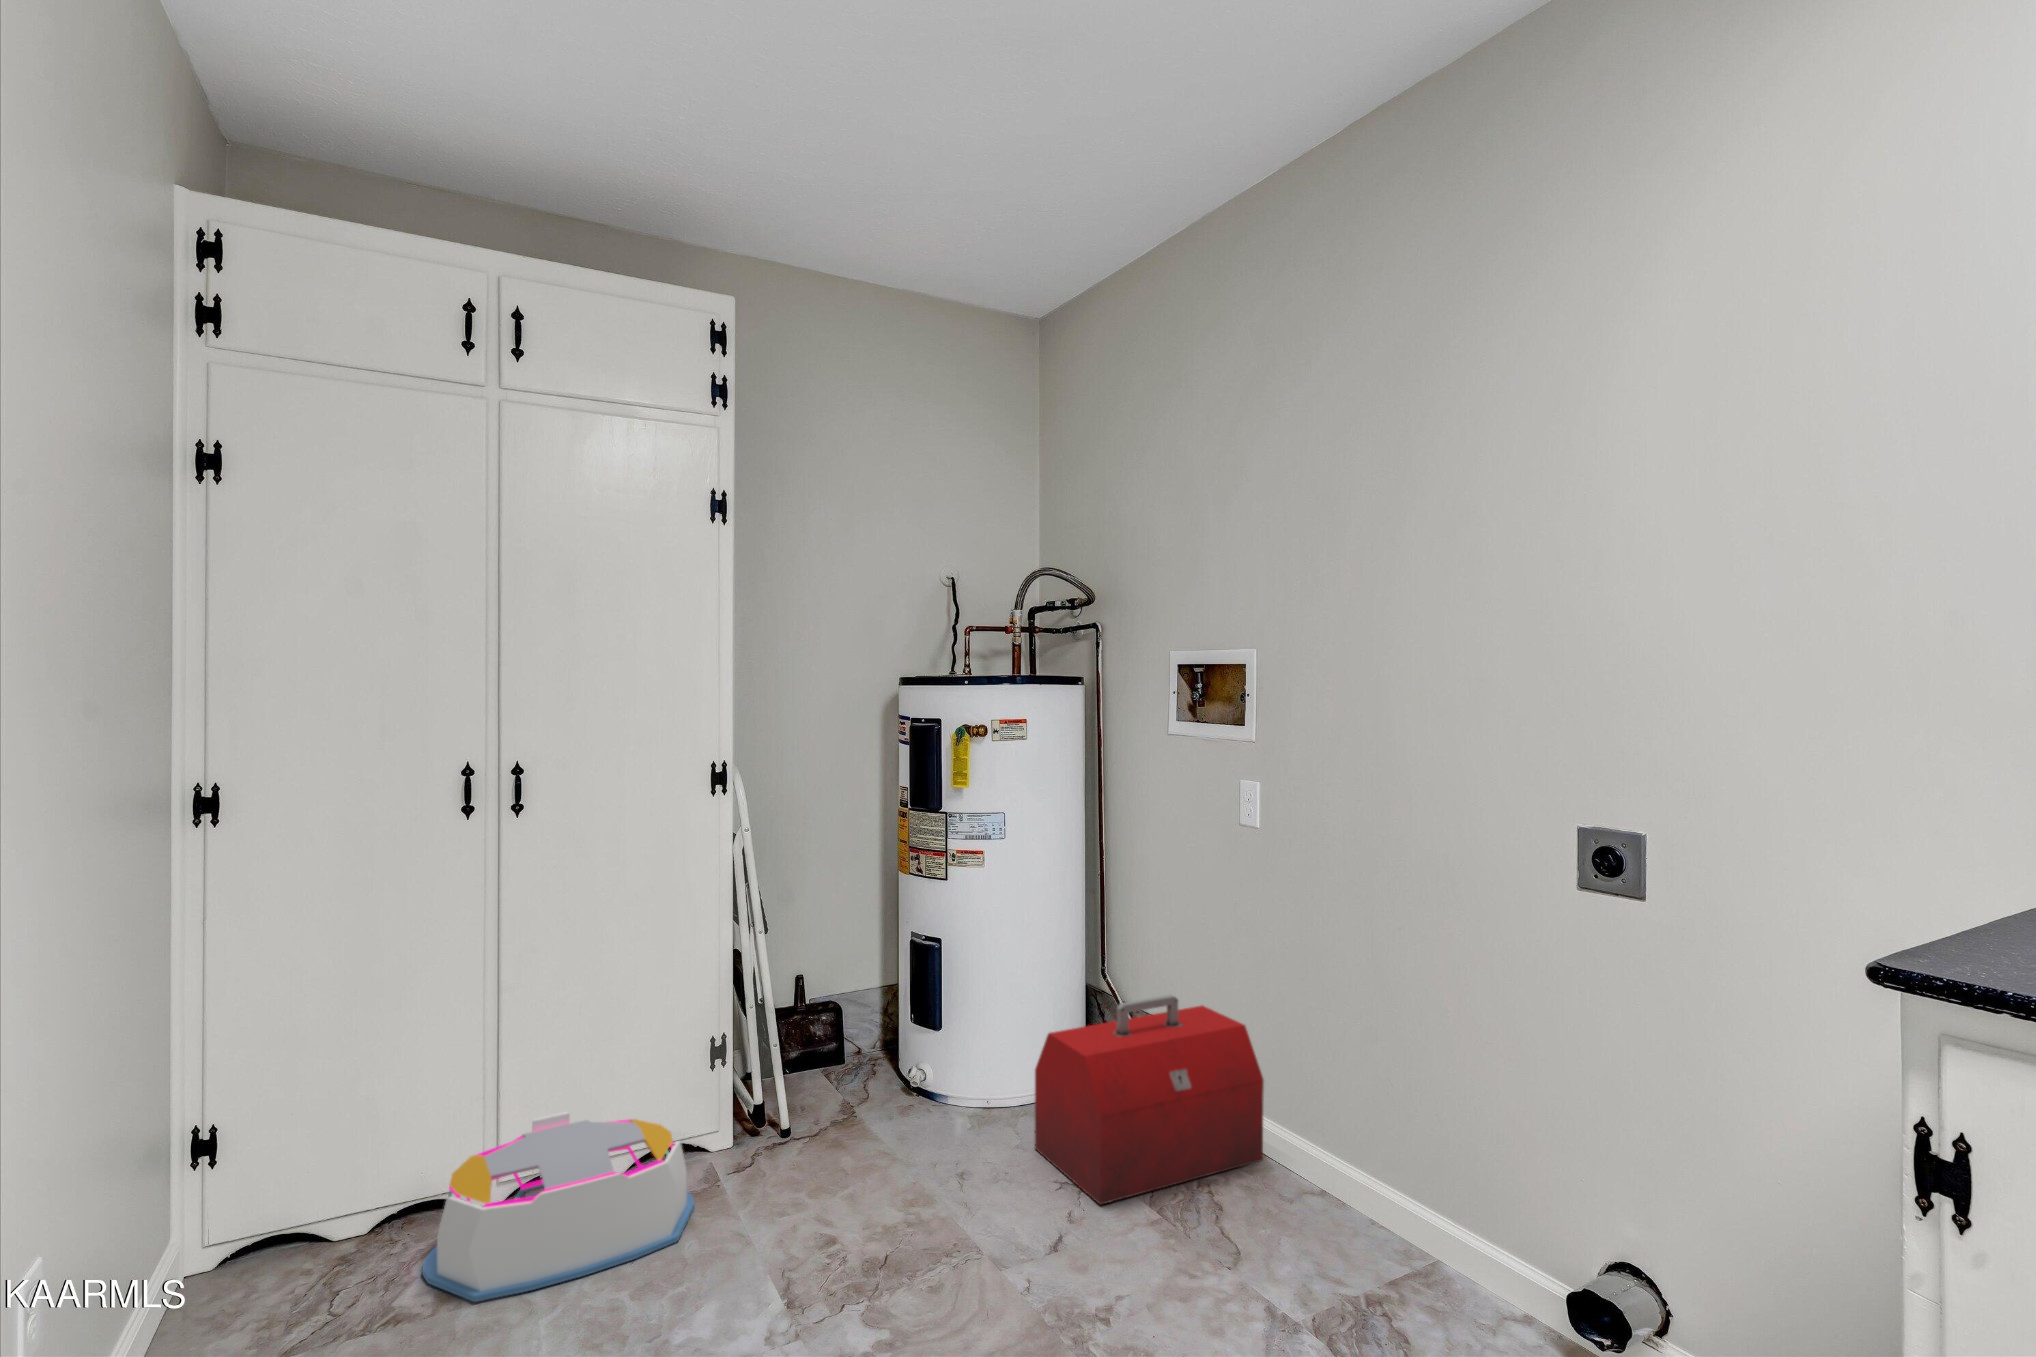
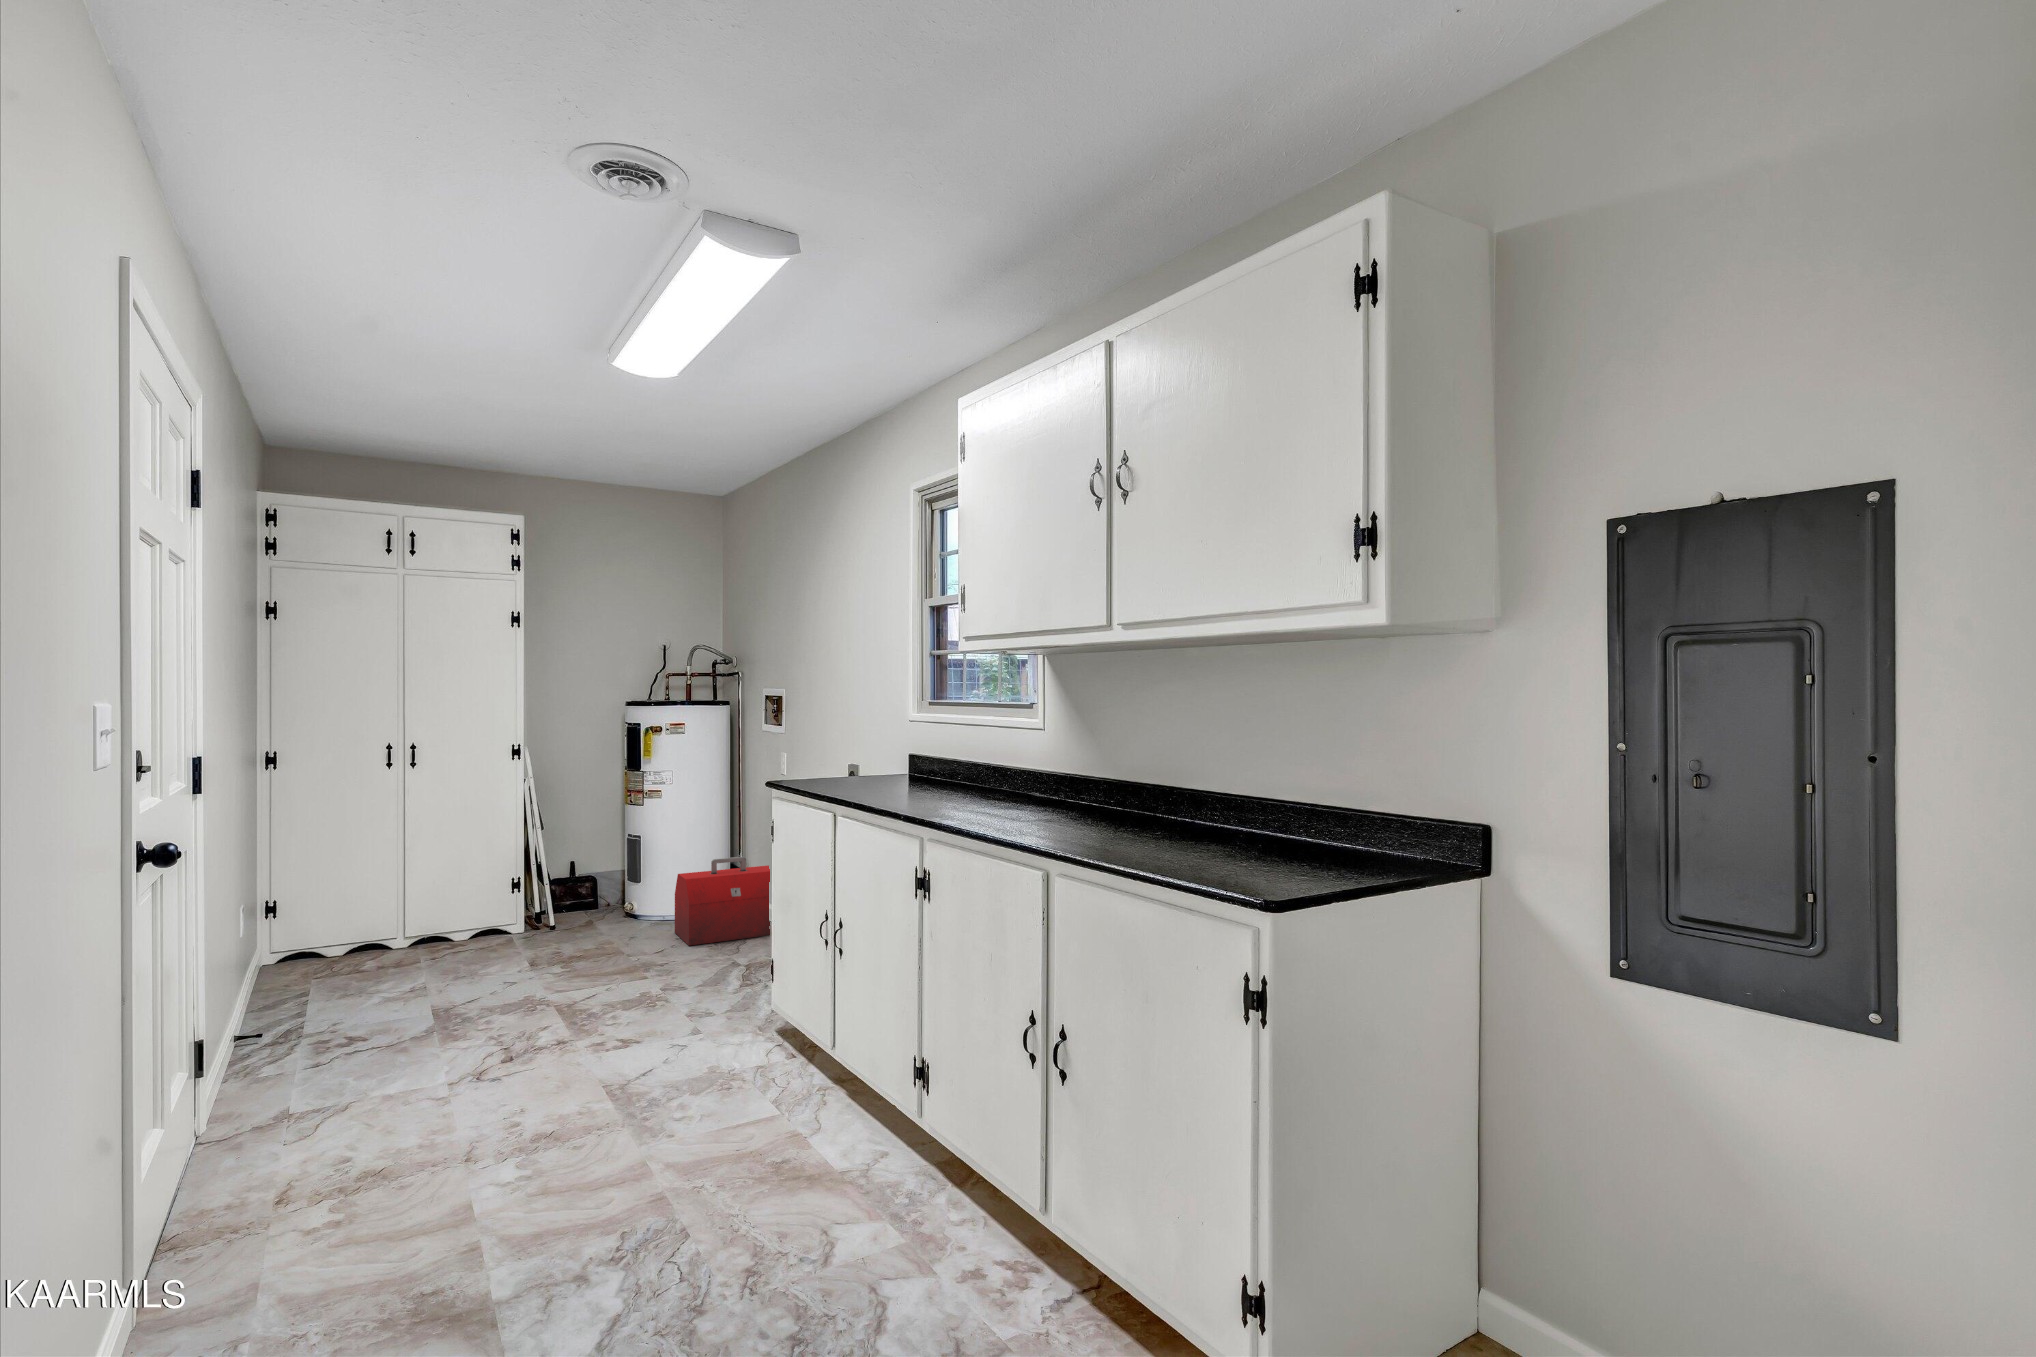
storage bin: present [422,1112,694,1302] -> none [367,908,497,972]

